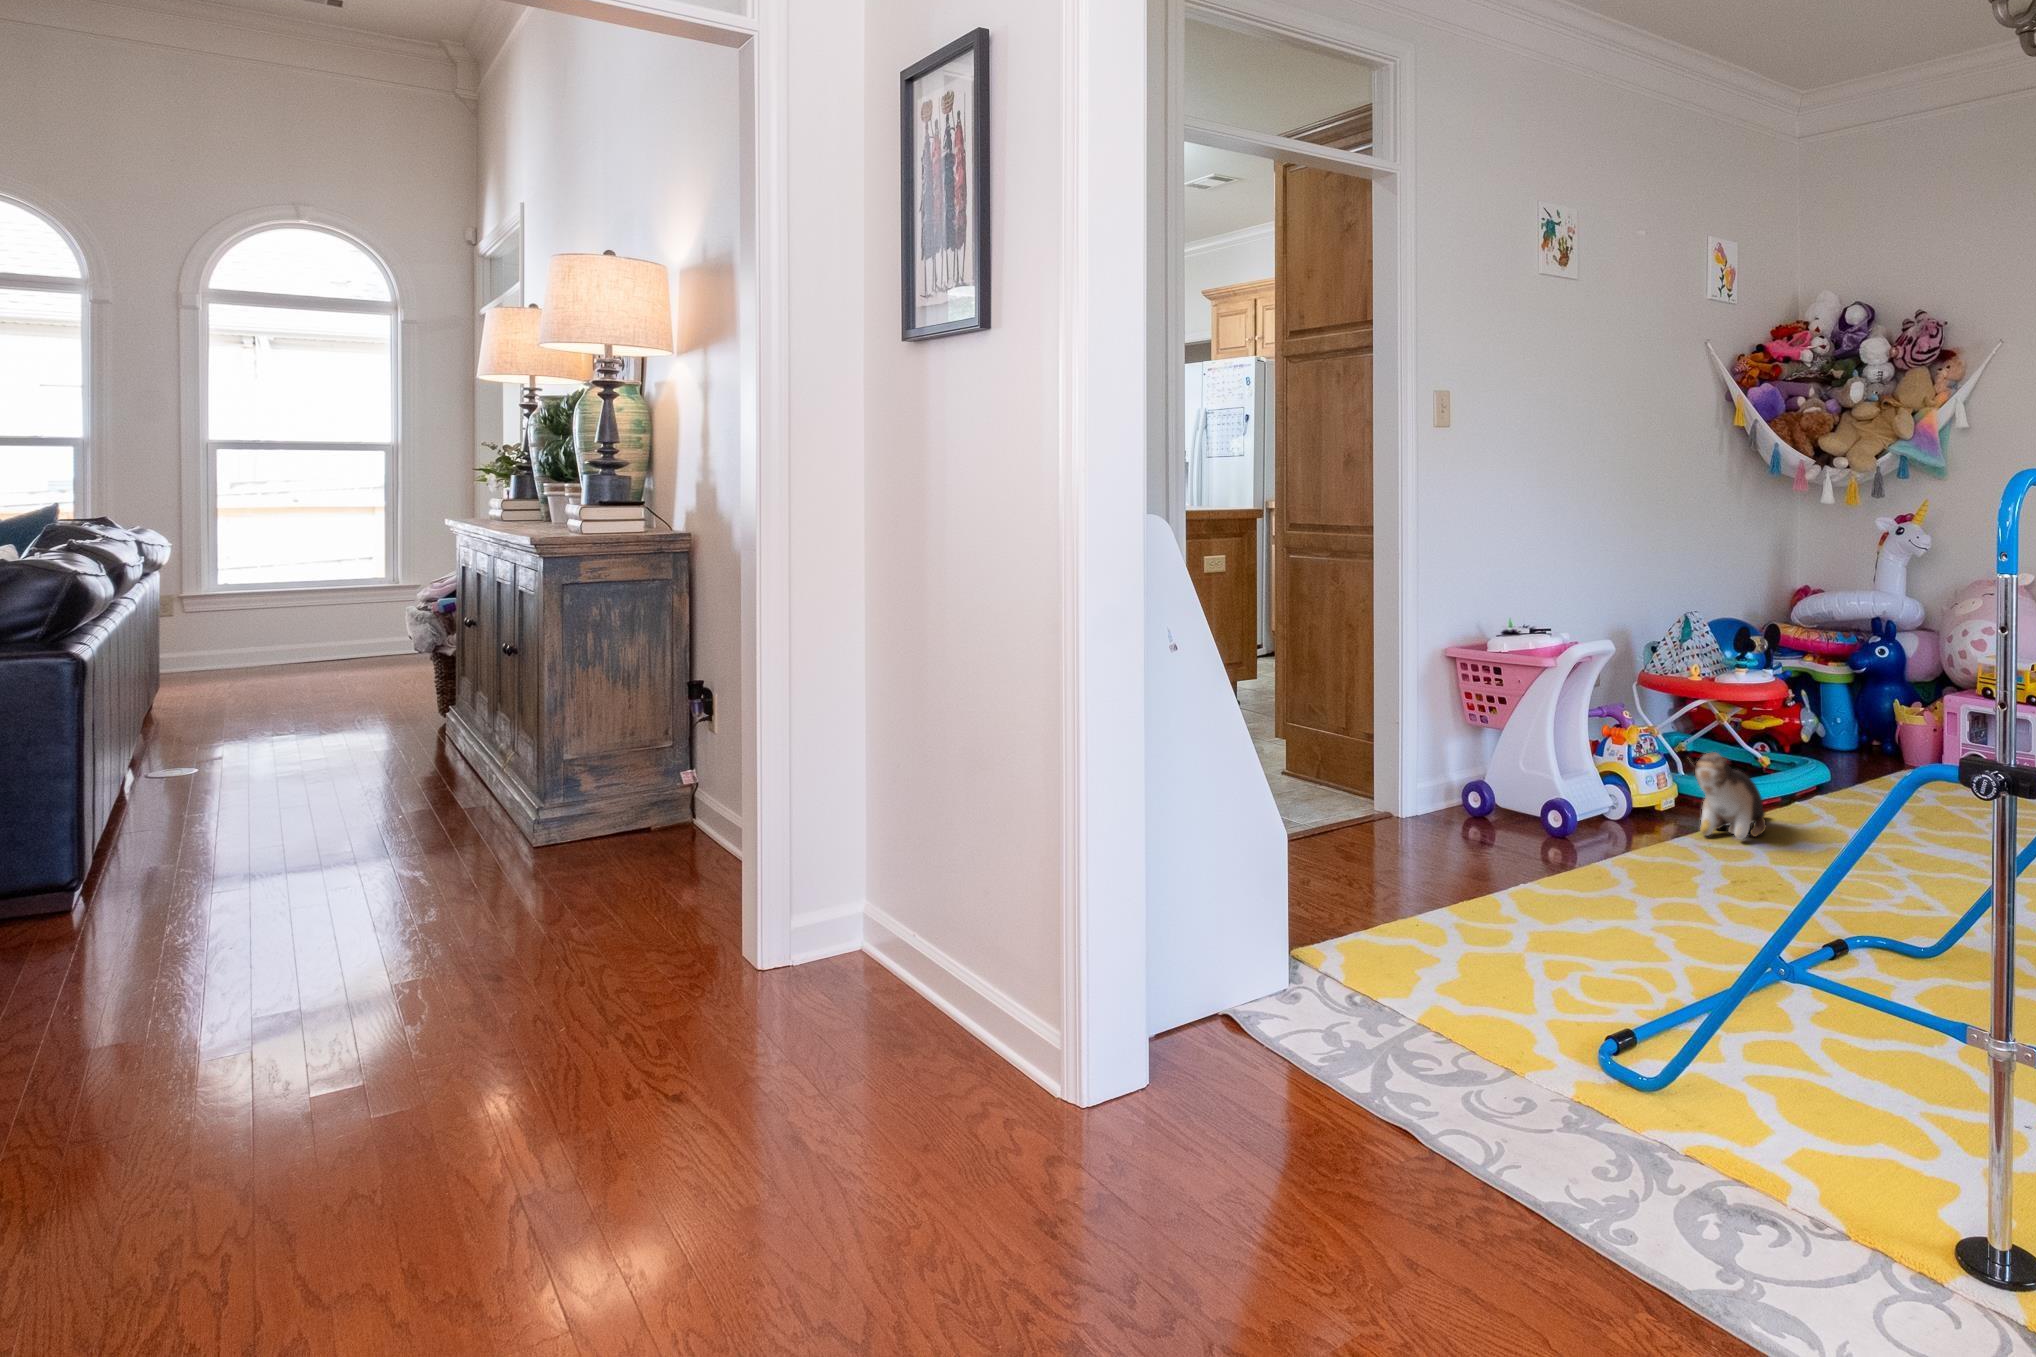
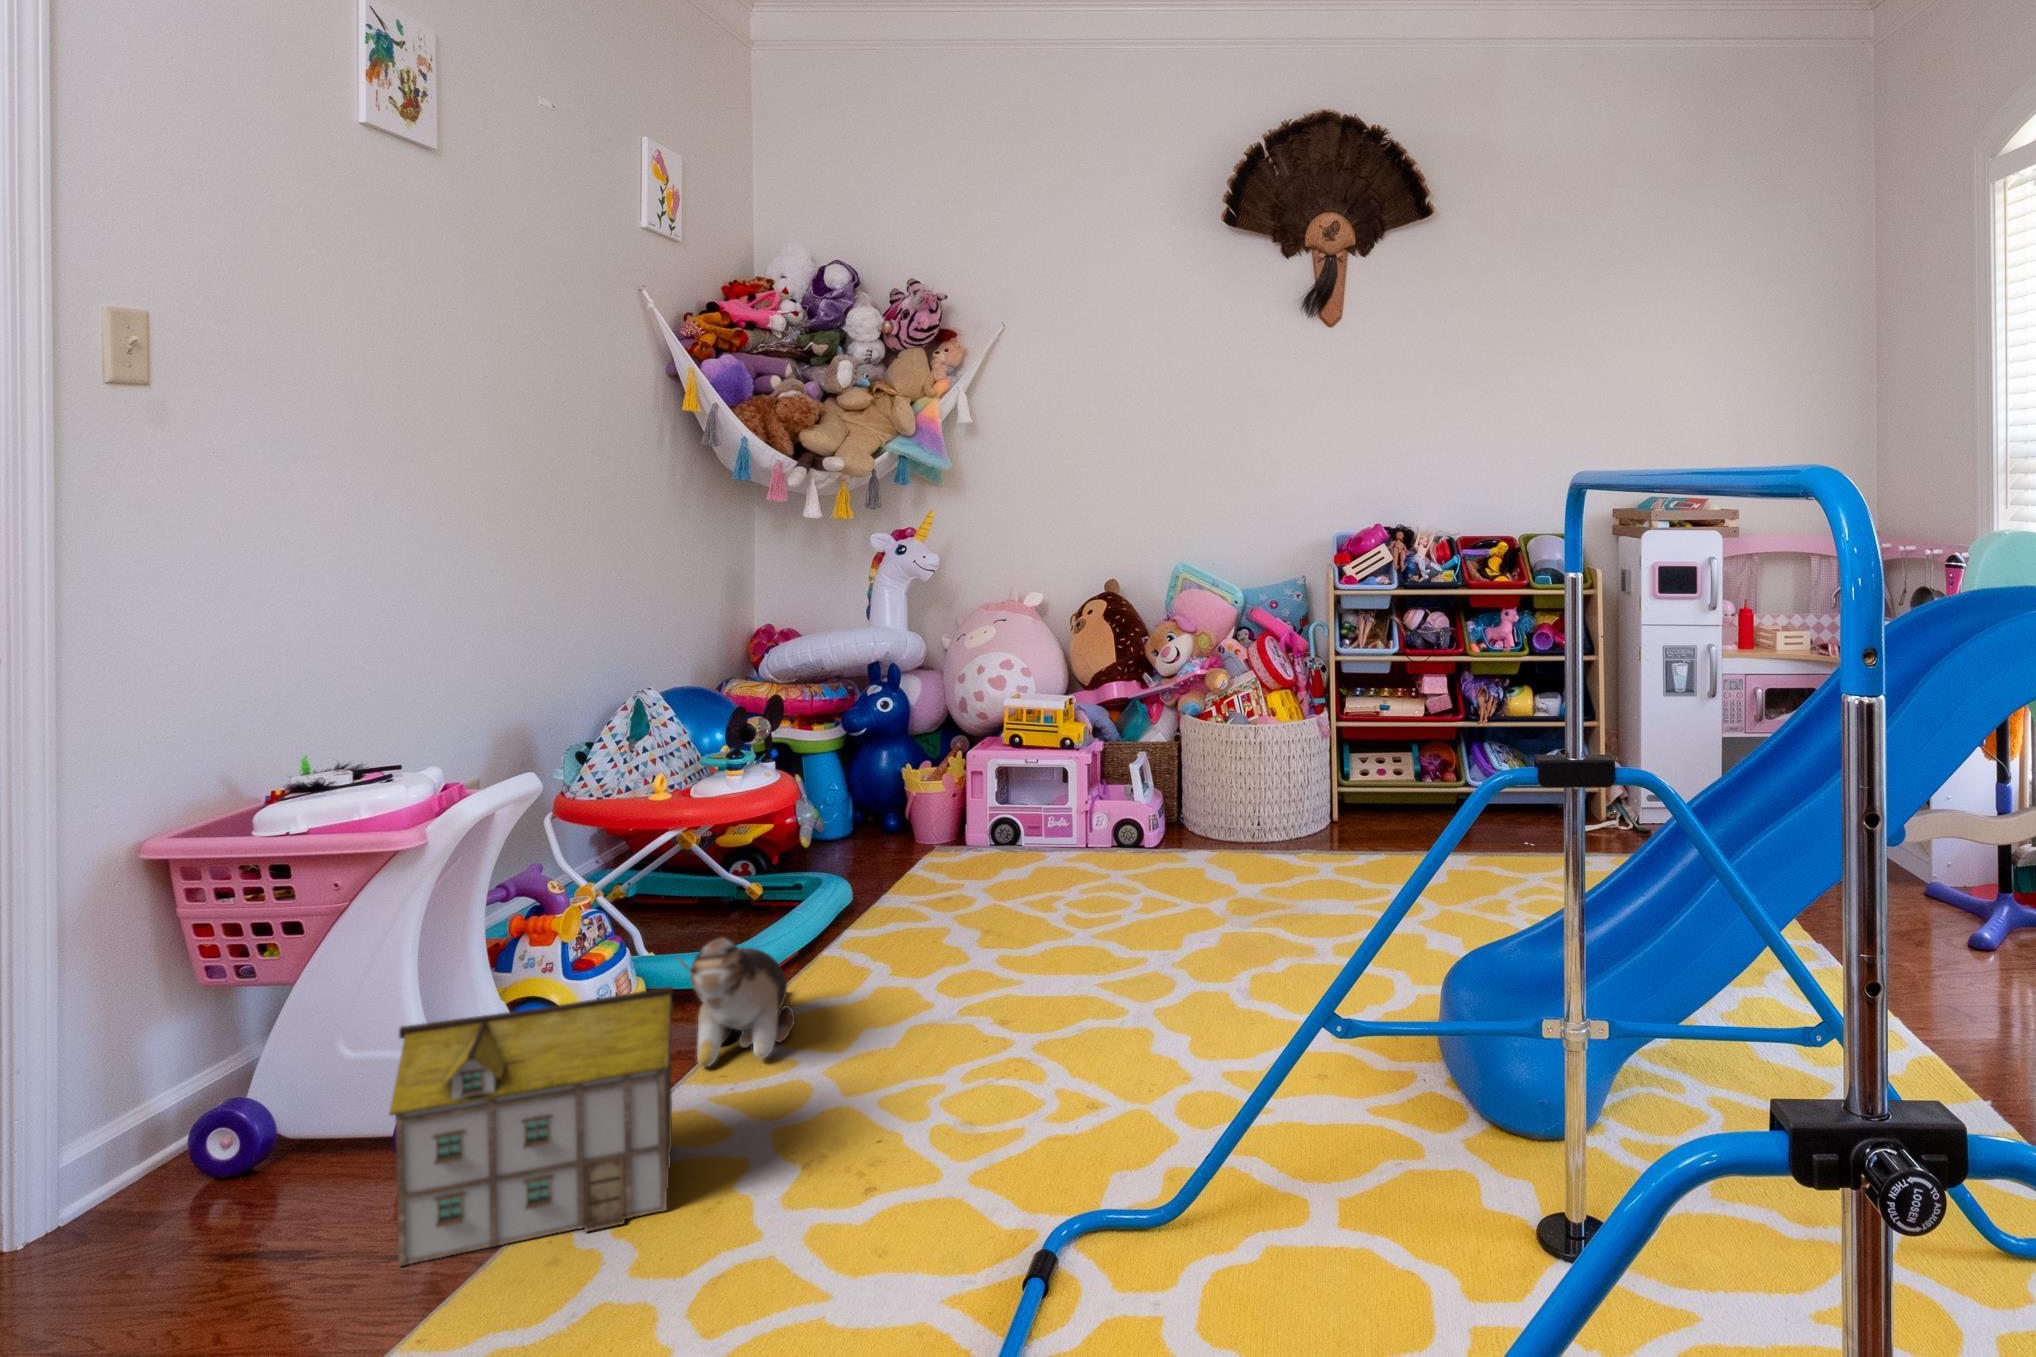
toy house: none [1531,743,1678,882] -> present [389,987,673,1266]

